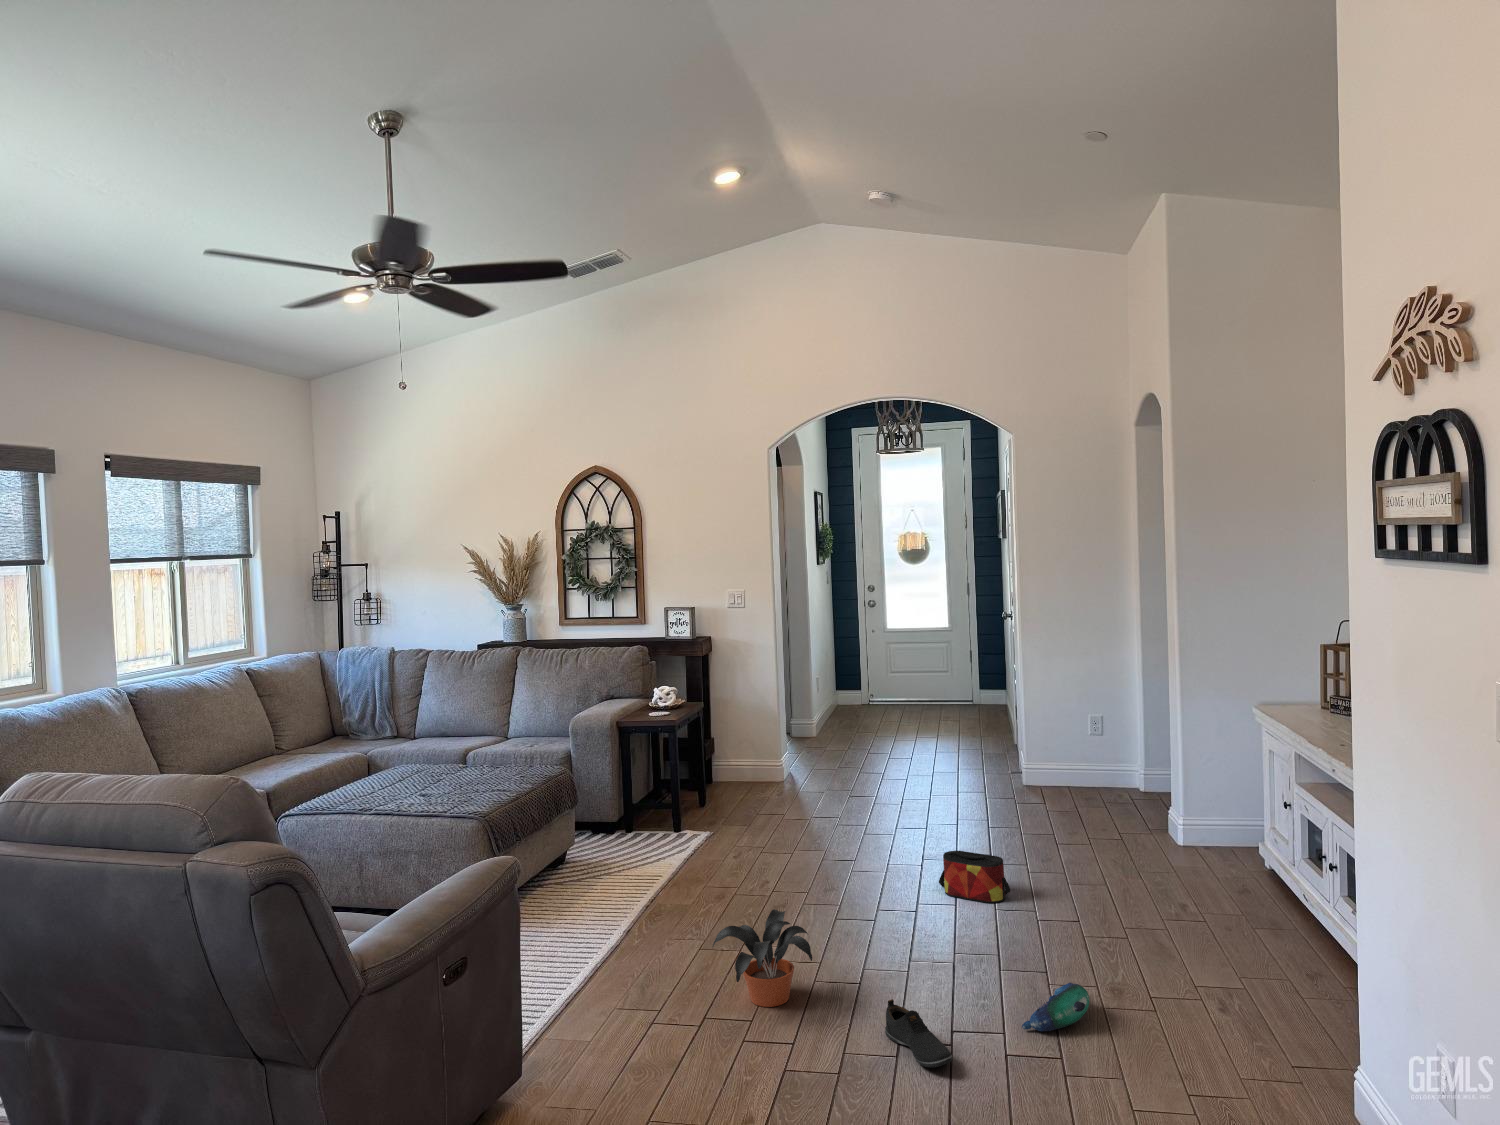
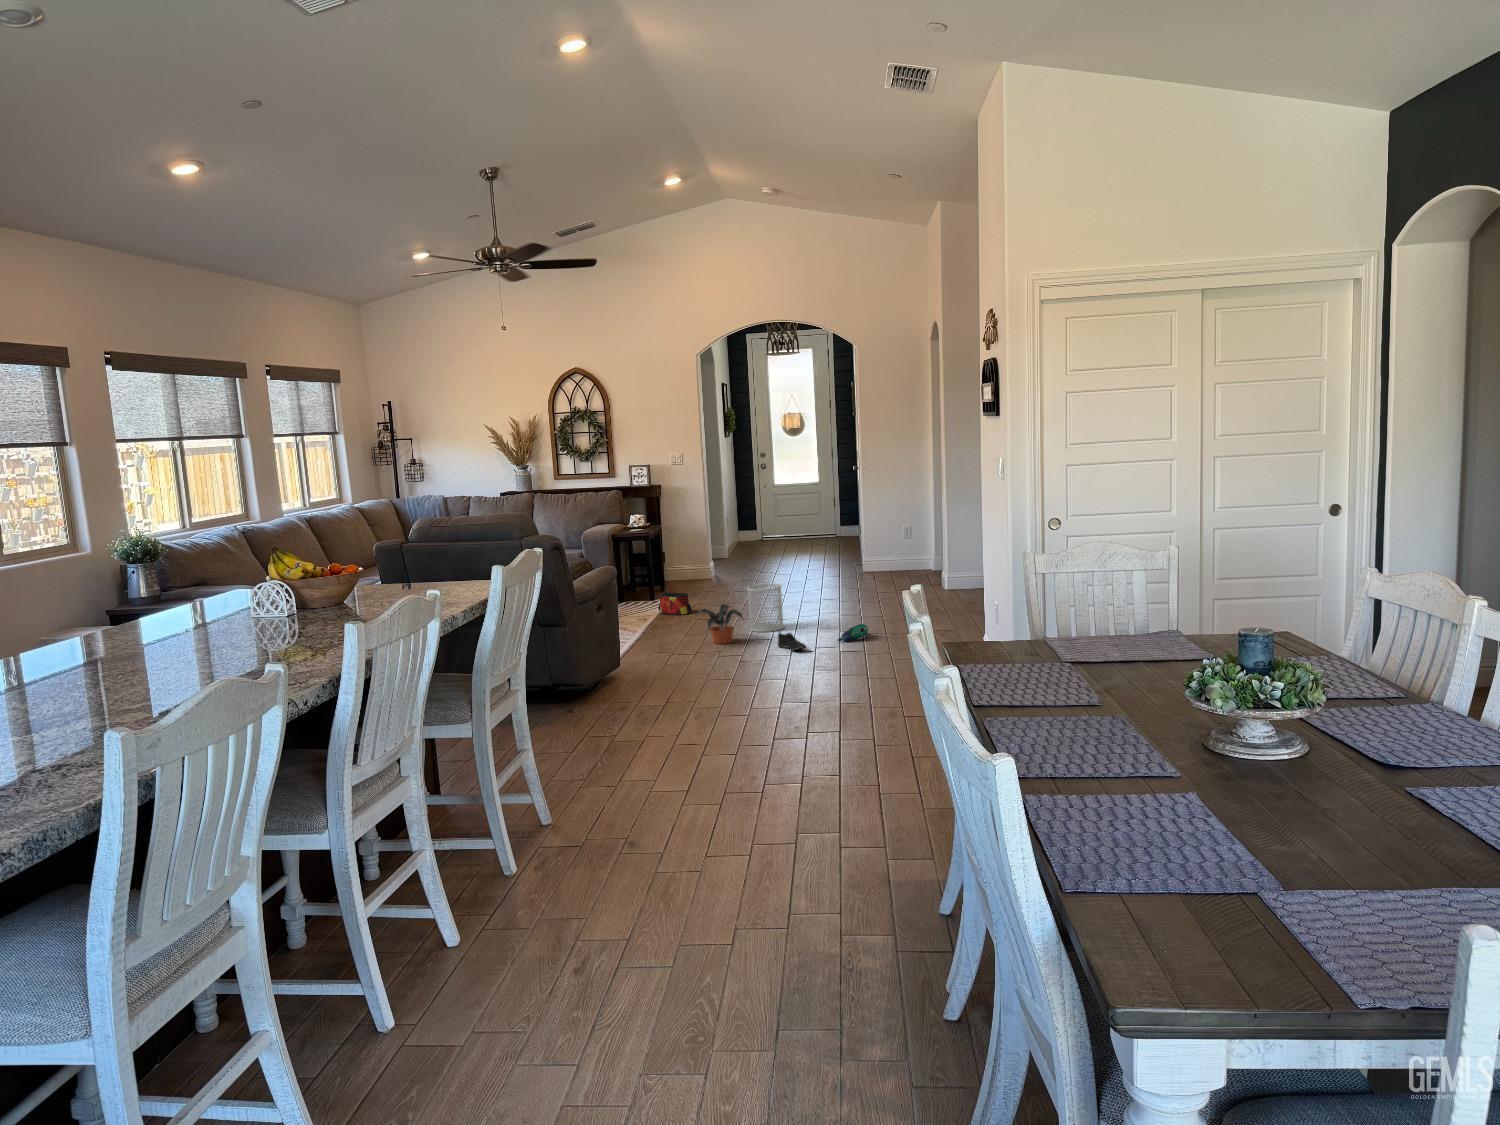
bag: present [939,851,1010,903] -> present [658,592,692,615]
wastebasket: none [826,855,900,965] -> present [747,584,784,632]

